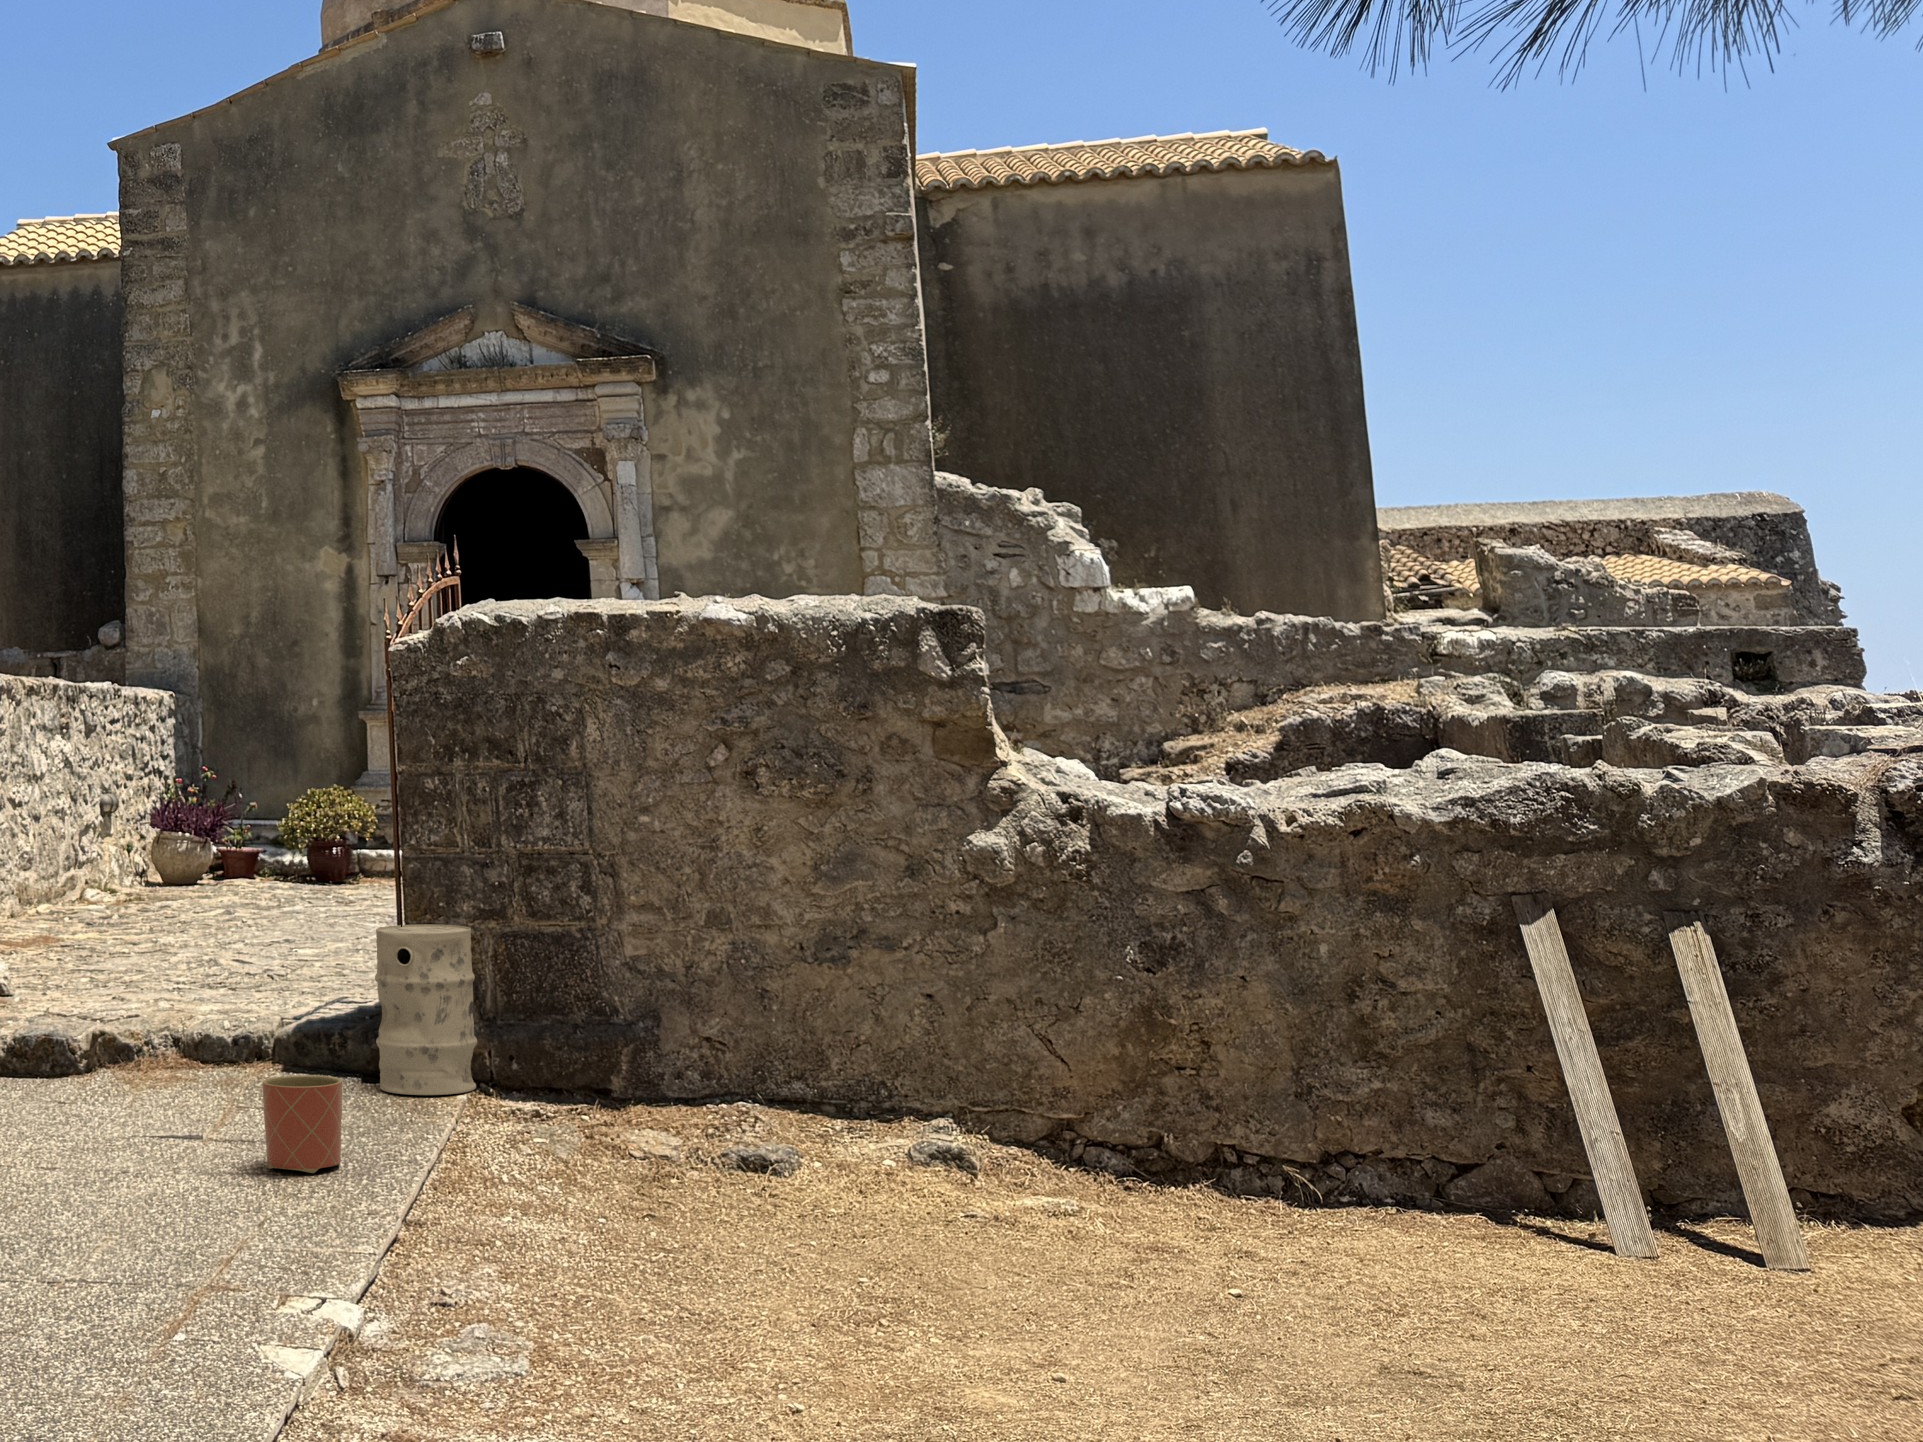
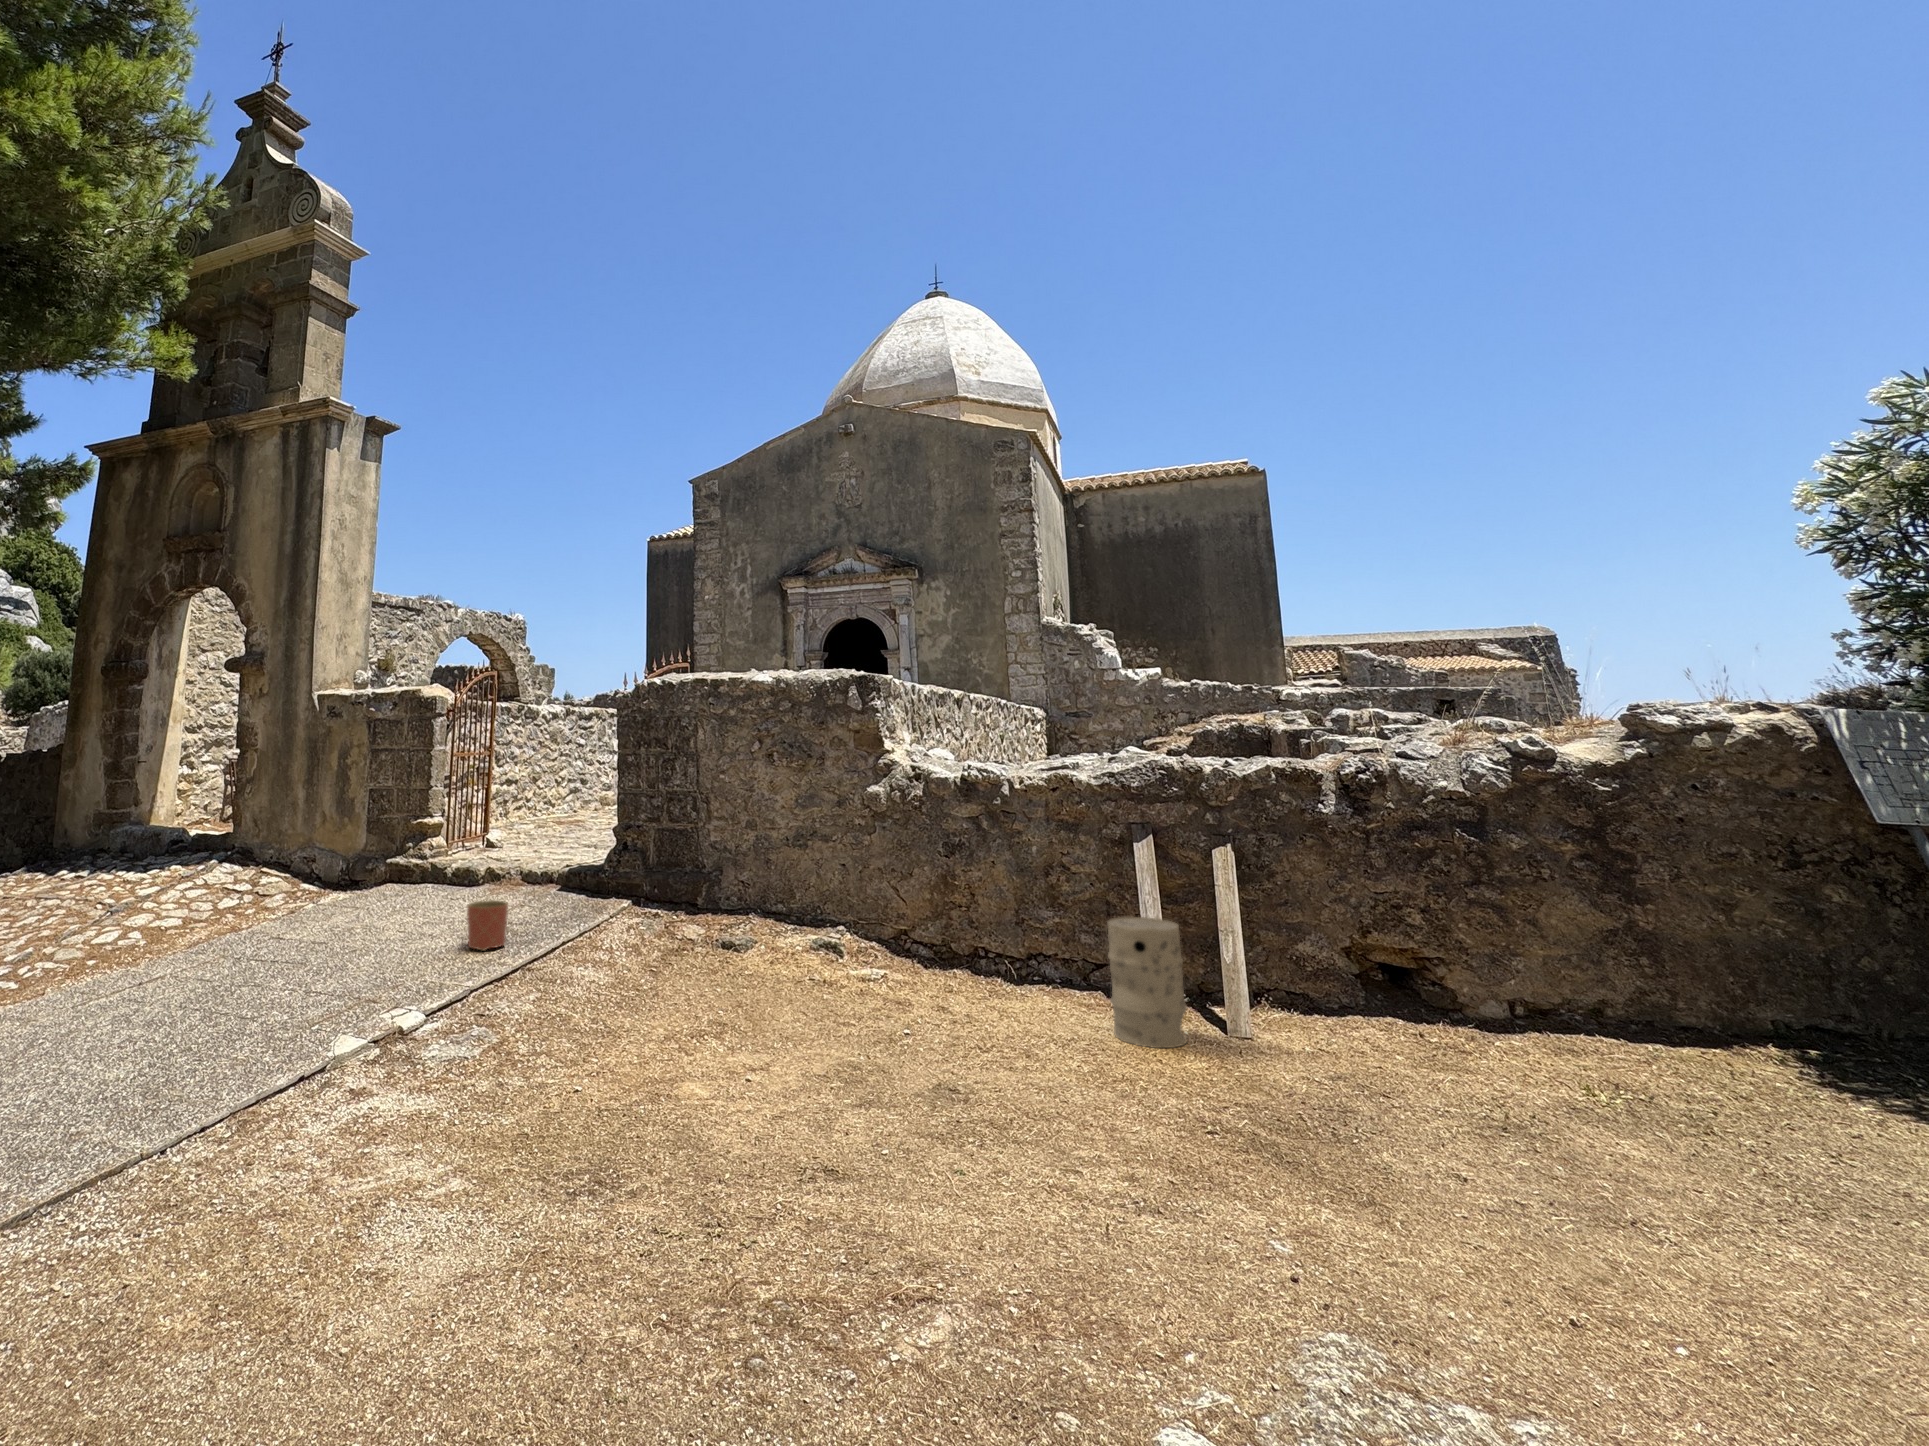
trash can: present [375,924,477,1095] -> present [1107,917,1188,1048]

